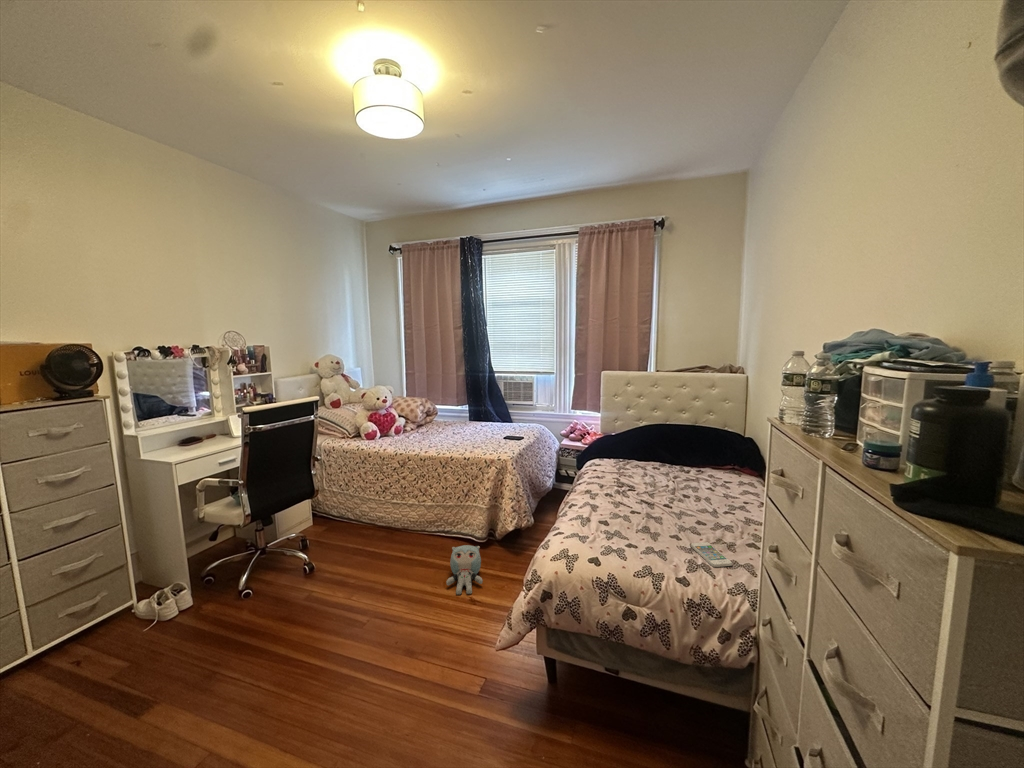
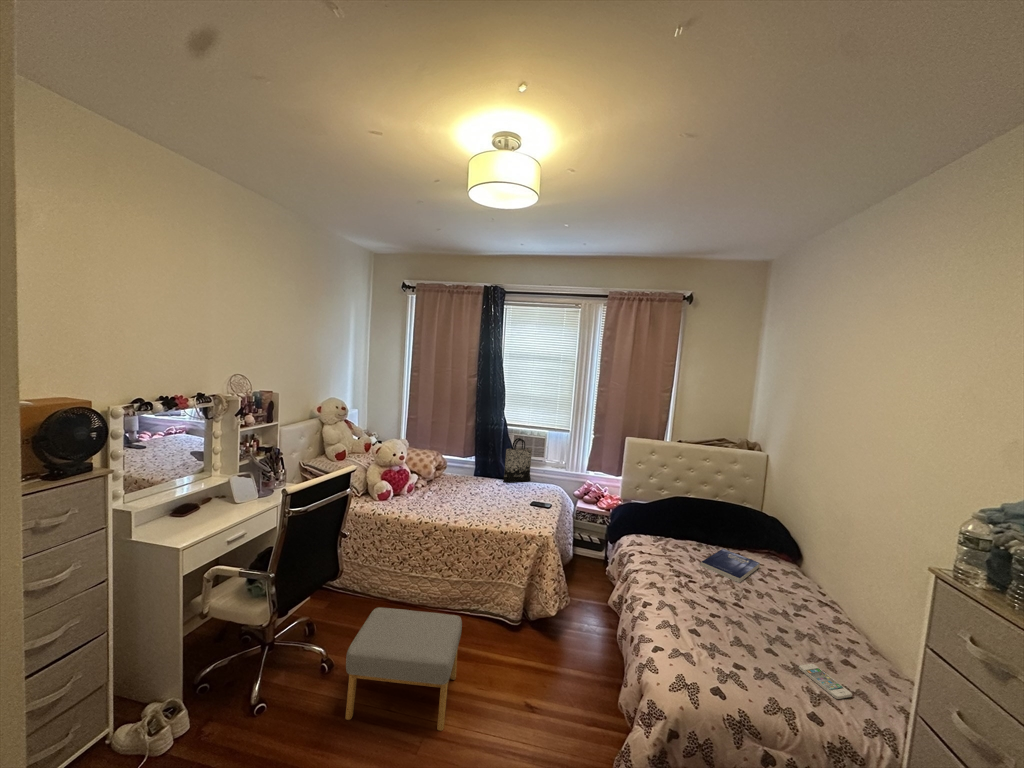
tote bag: none [490,382,518,424] -> present [503,438,532,482]
book: none [646,464,711,489] -> present [700,549,760,583]
footstool: none [306,519,416,614] -> present [345,607,462,731]
plush toy: present [446,545,483,594] -> none [494,636,534,699]

